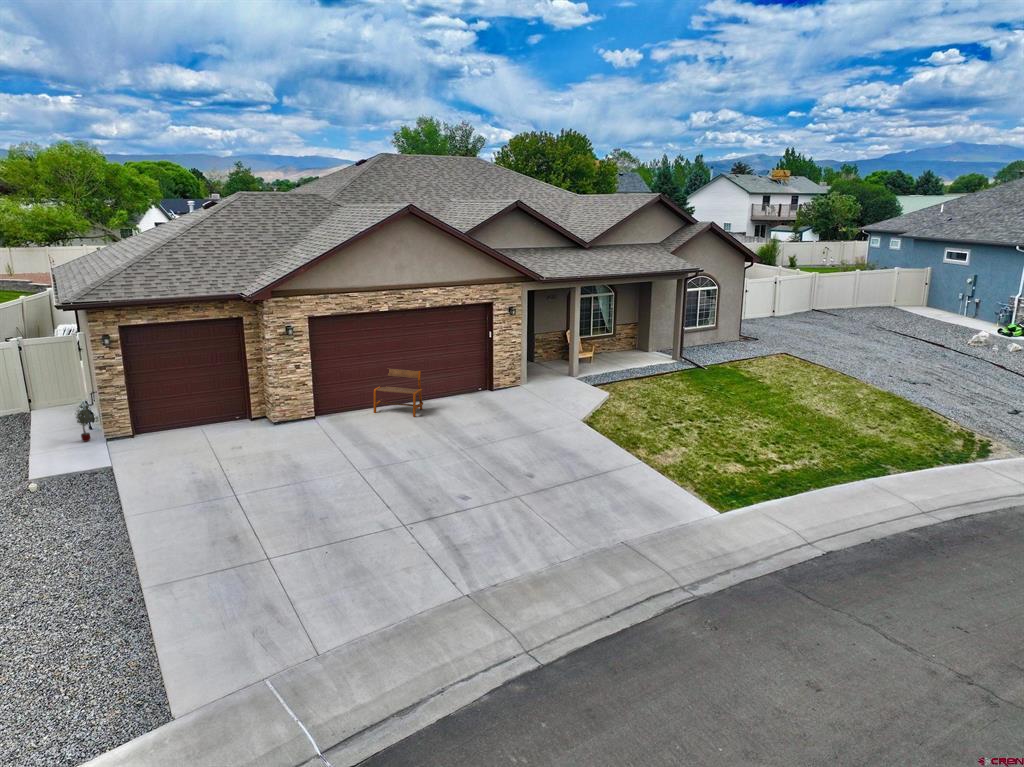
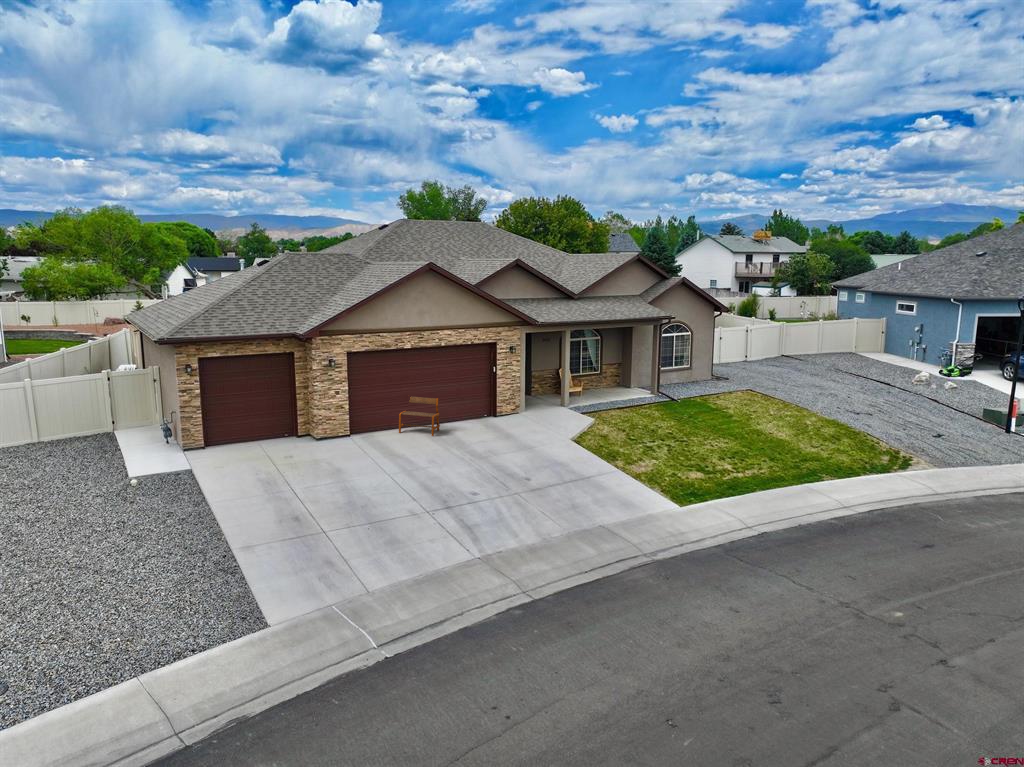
potted tree: present [76,404,98,442] -> none [157,420,178,452]

